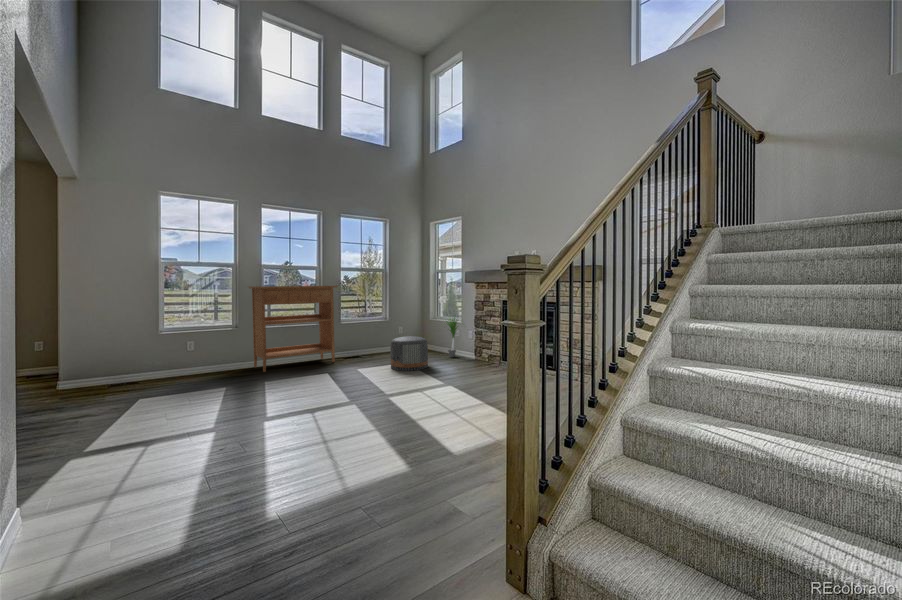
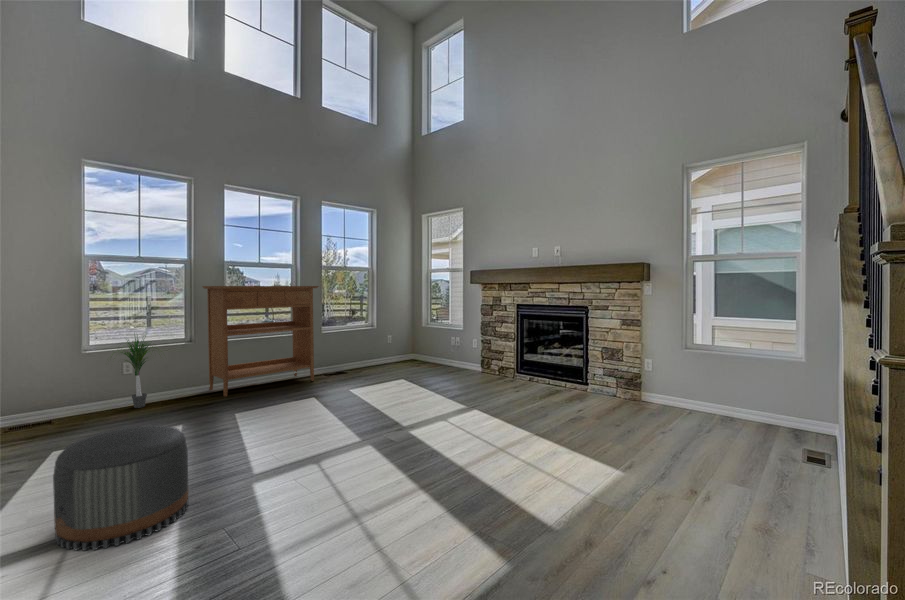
potted plant: present [447,317,458,357] -> present [114,338,159,408]
pouf: present [390,336,428,371] -> present [53,425,189,551]

